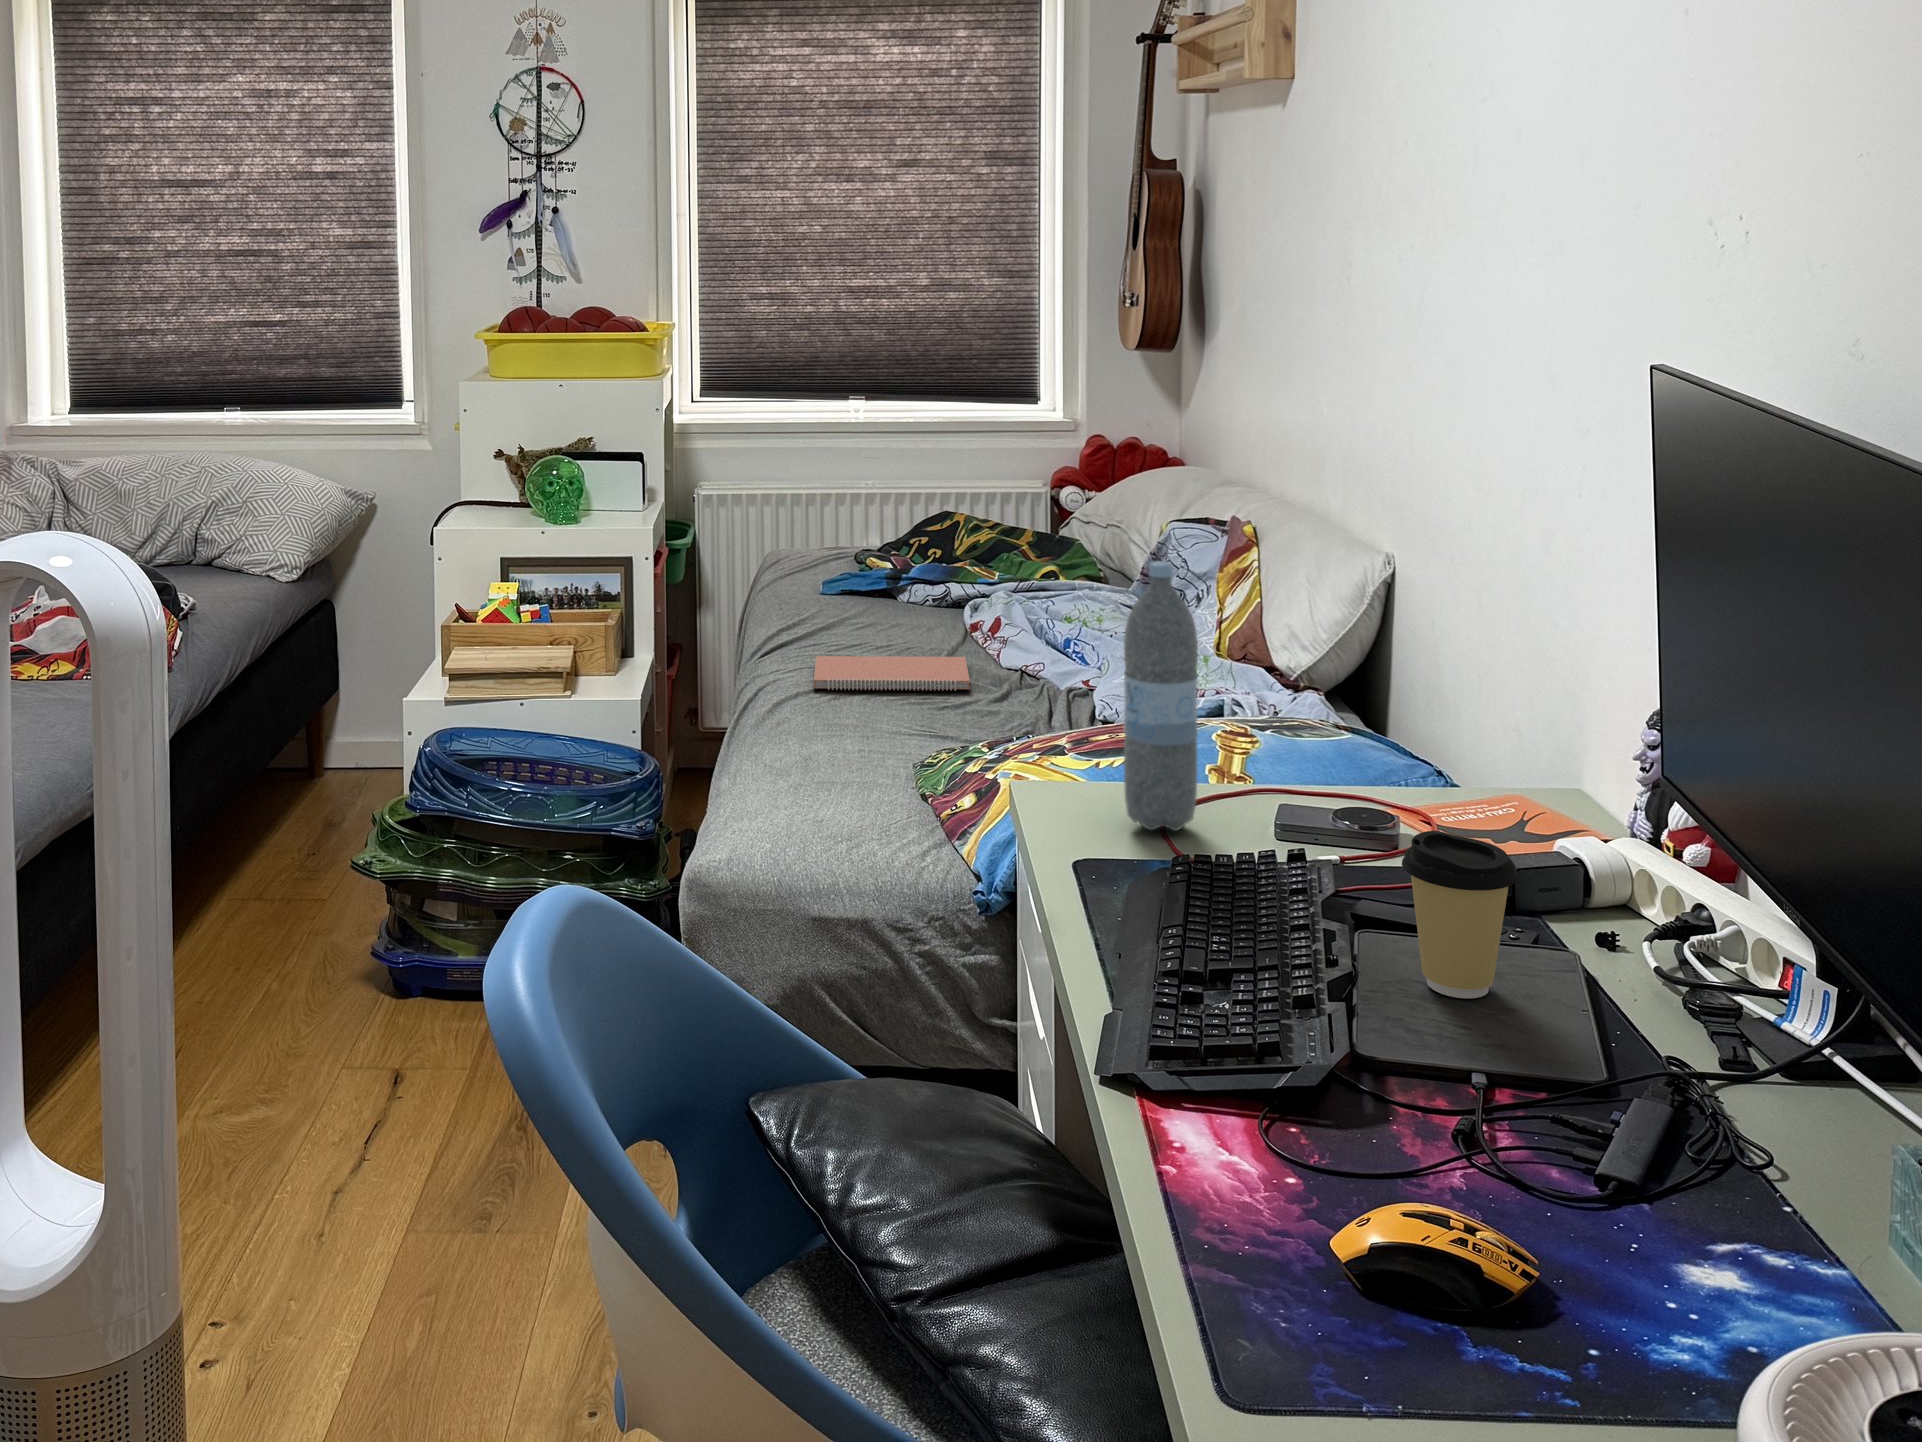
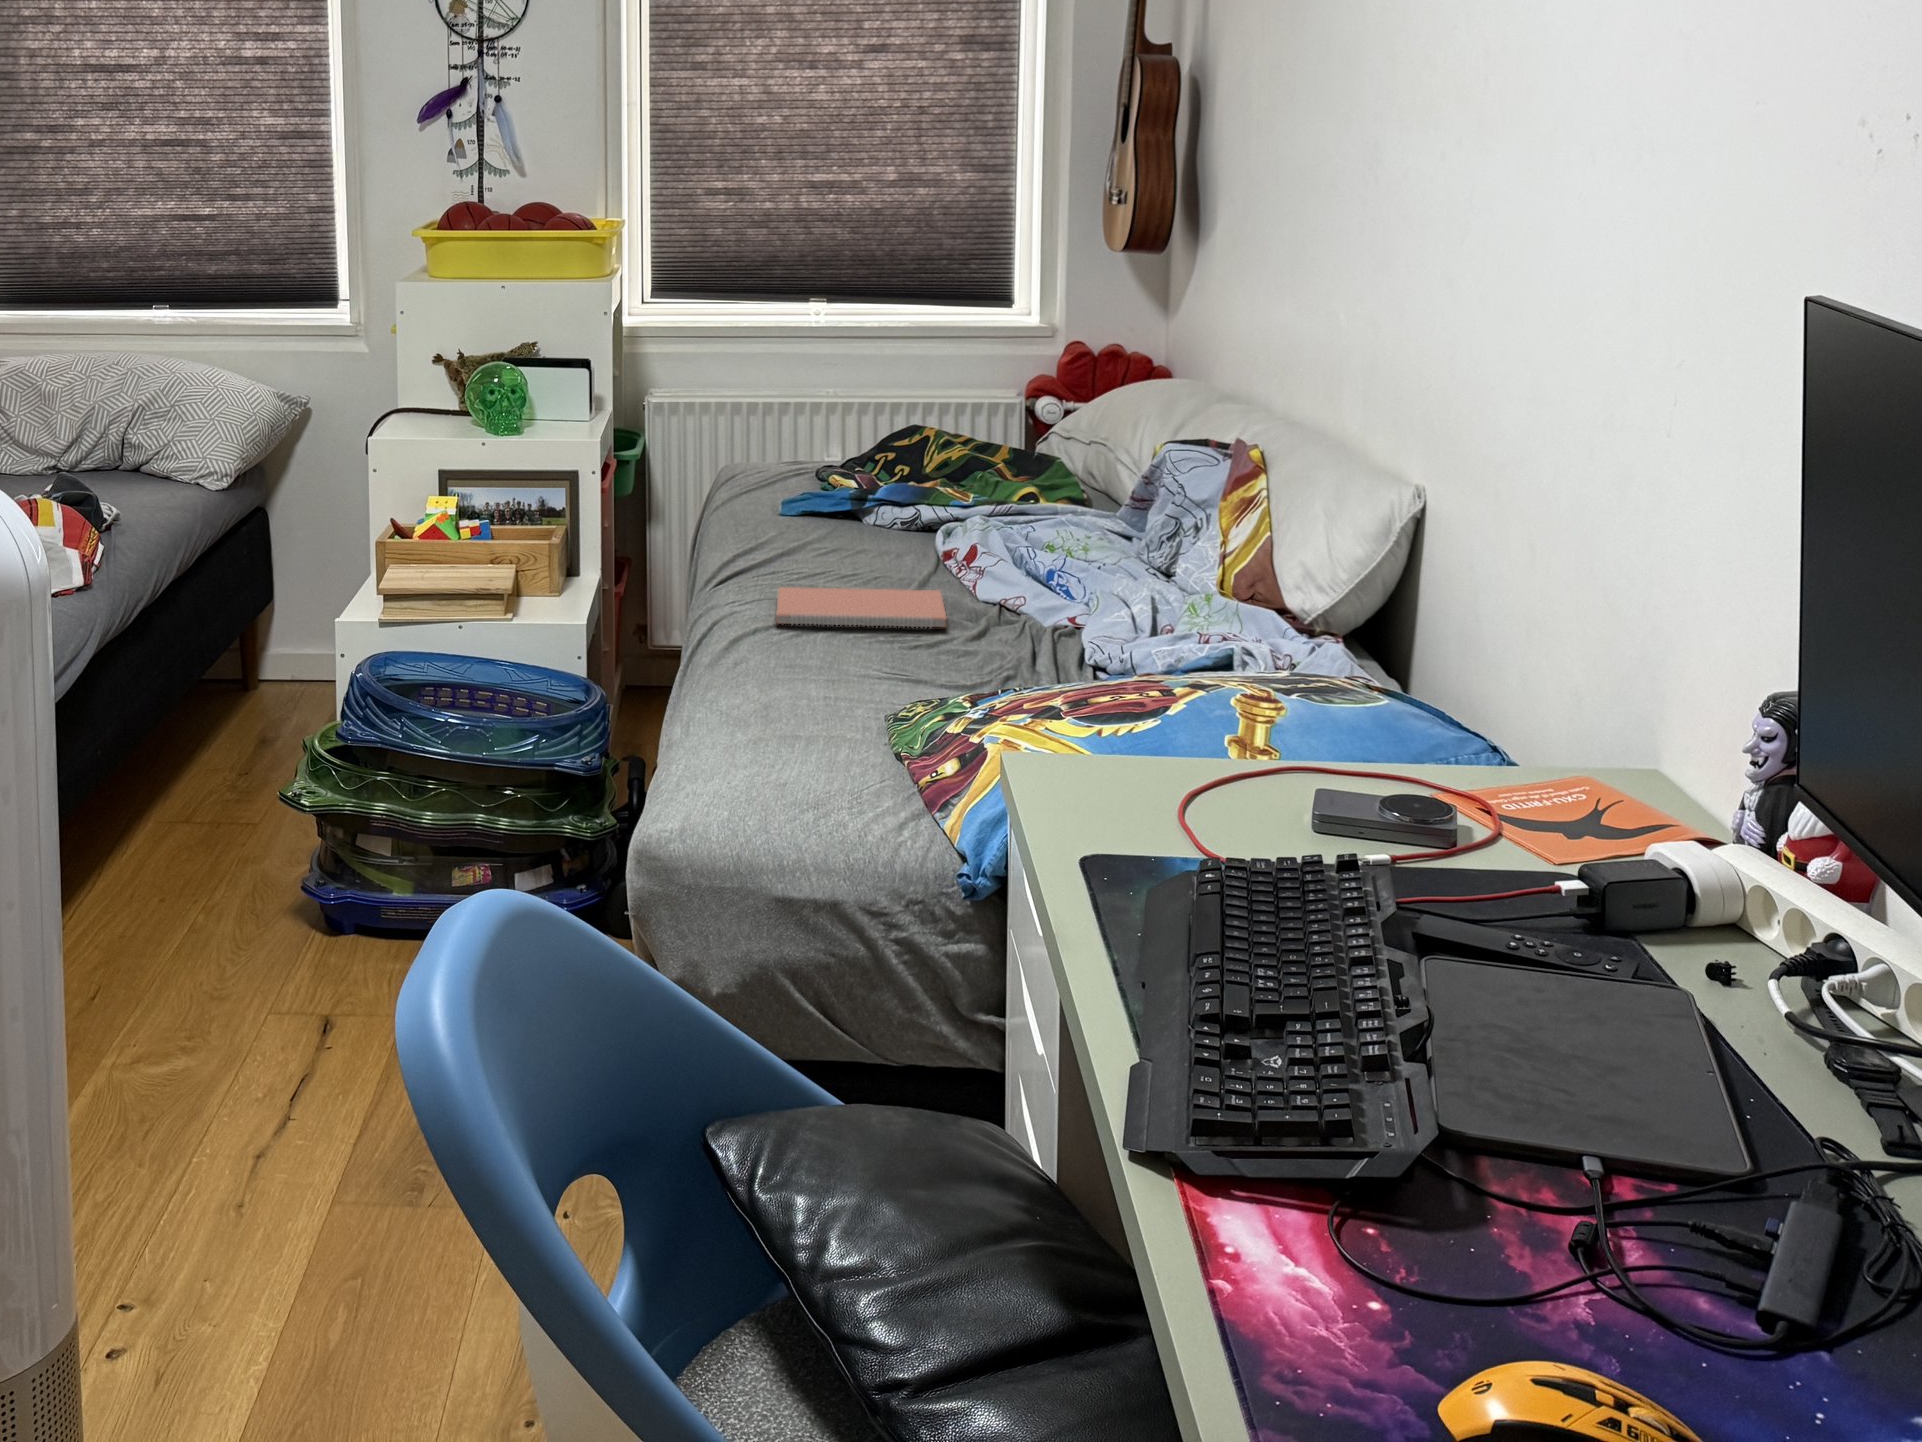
water bottle: present [1124,561,1198,831] -> none [1141,519,1234,830]
coffee cup: present [1402,831,1518,998] -> none [1489,854,1632,1053]

